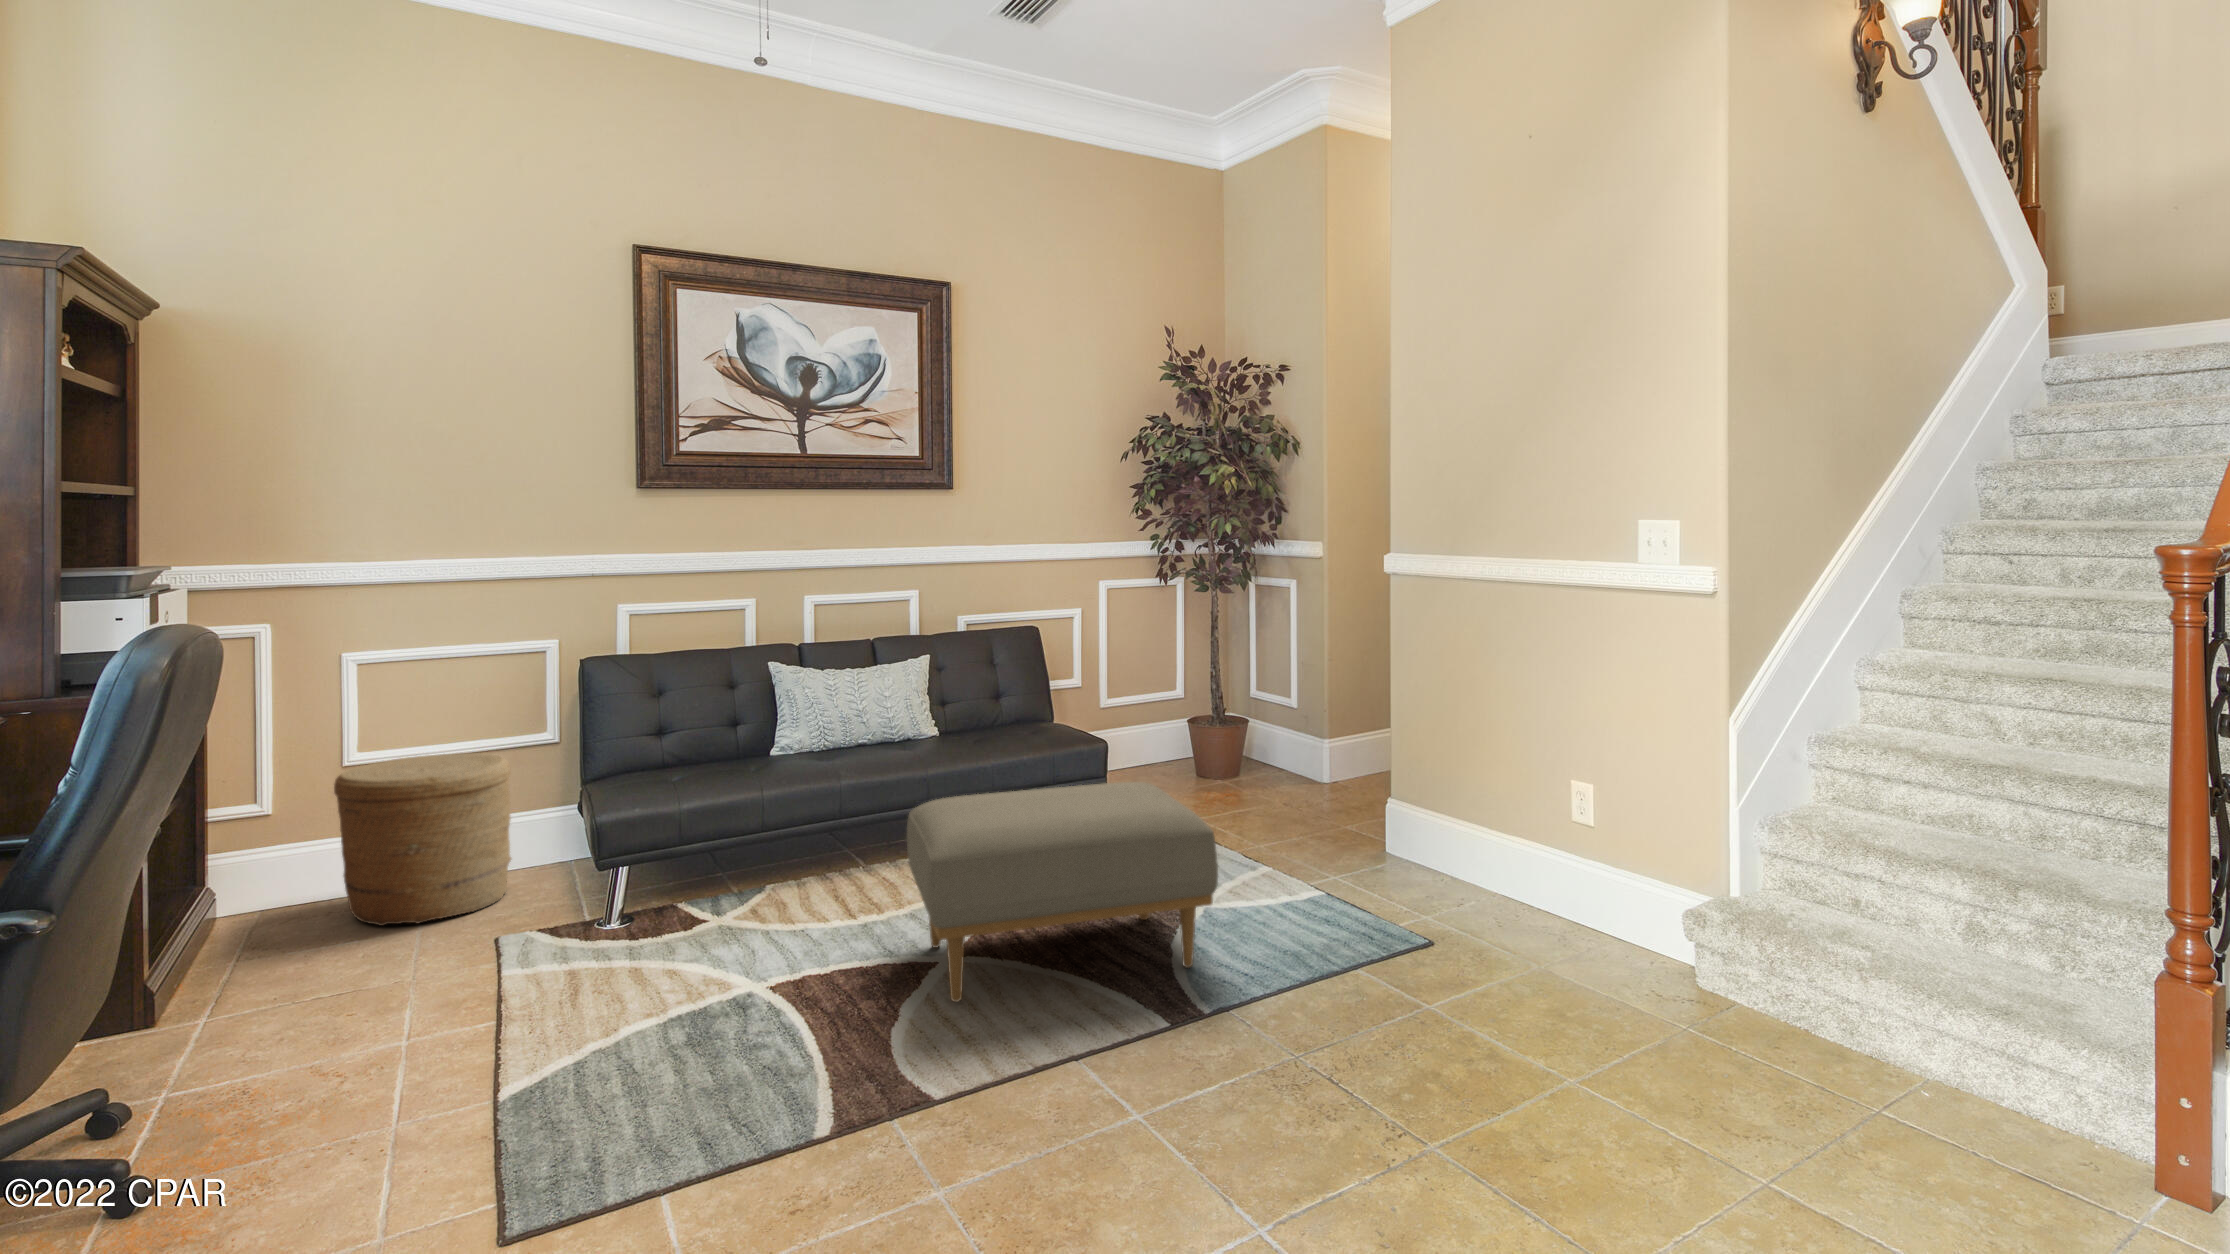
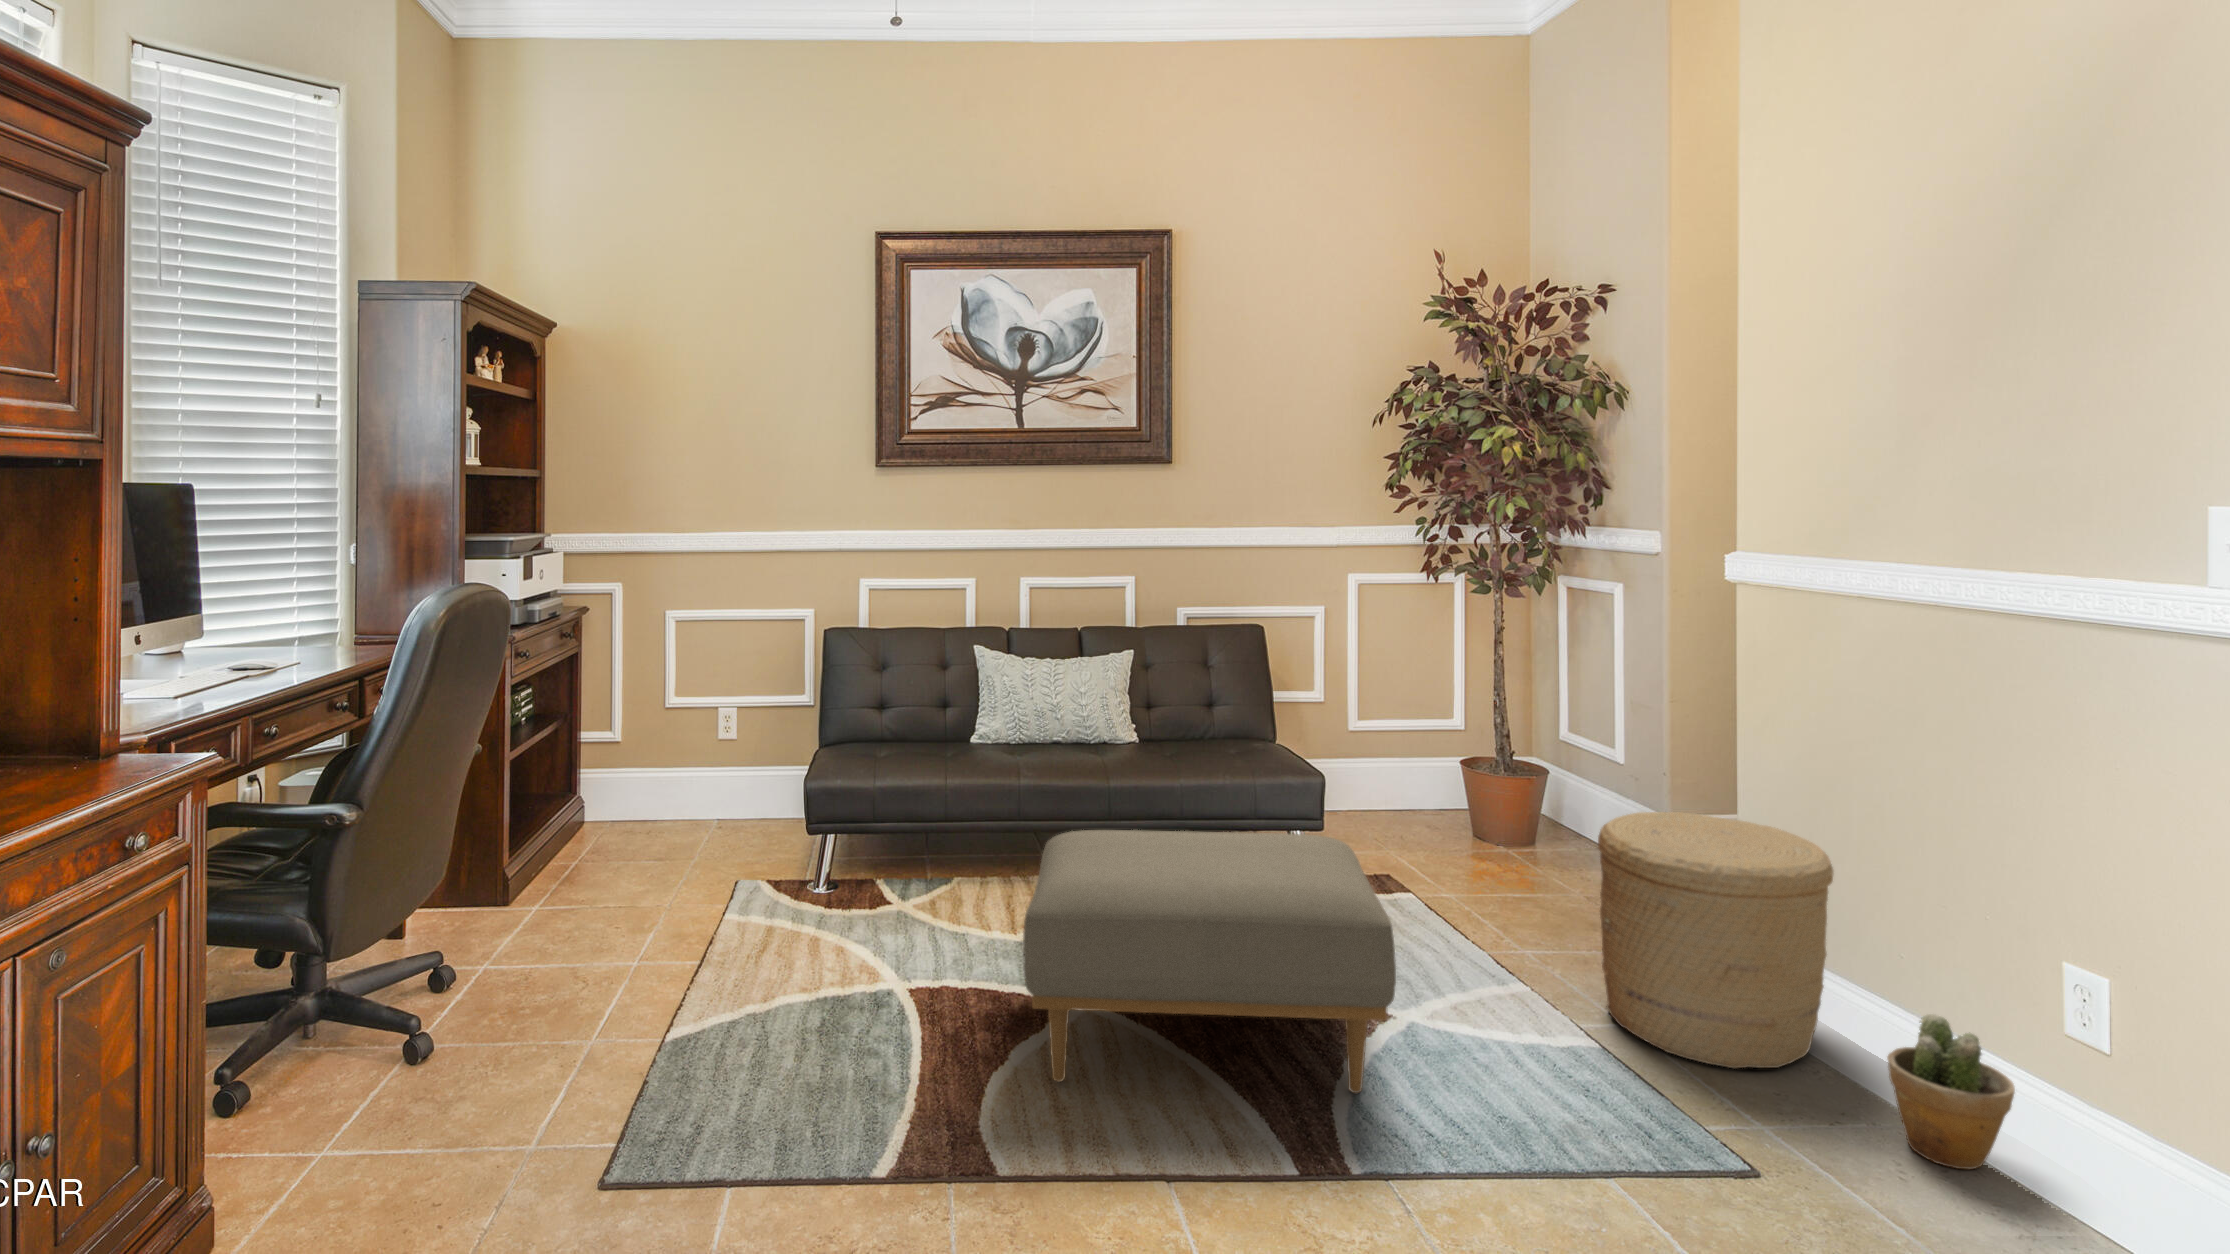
woven basket: present [334,753,511,926] -> present [1598,812,1833,1068]
potted plant: none [1516,845,1583,939] -> present [1887,1014,2015,1169]

